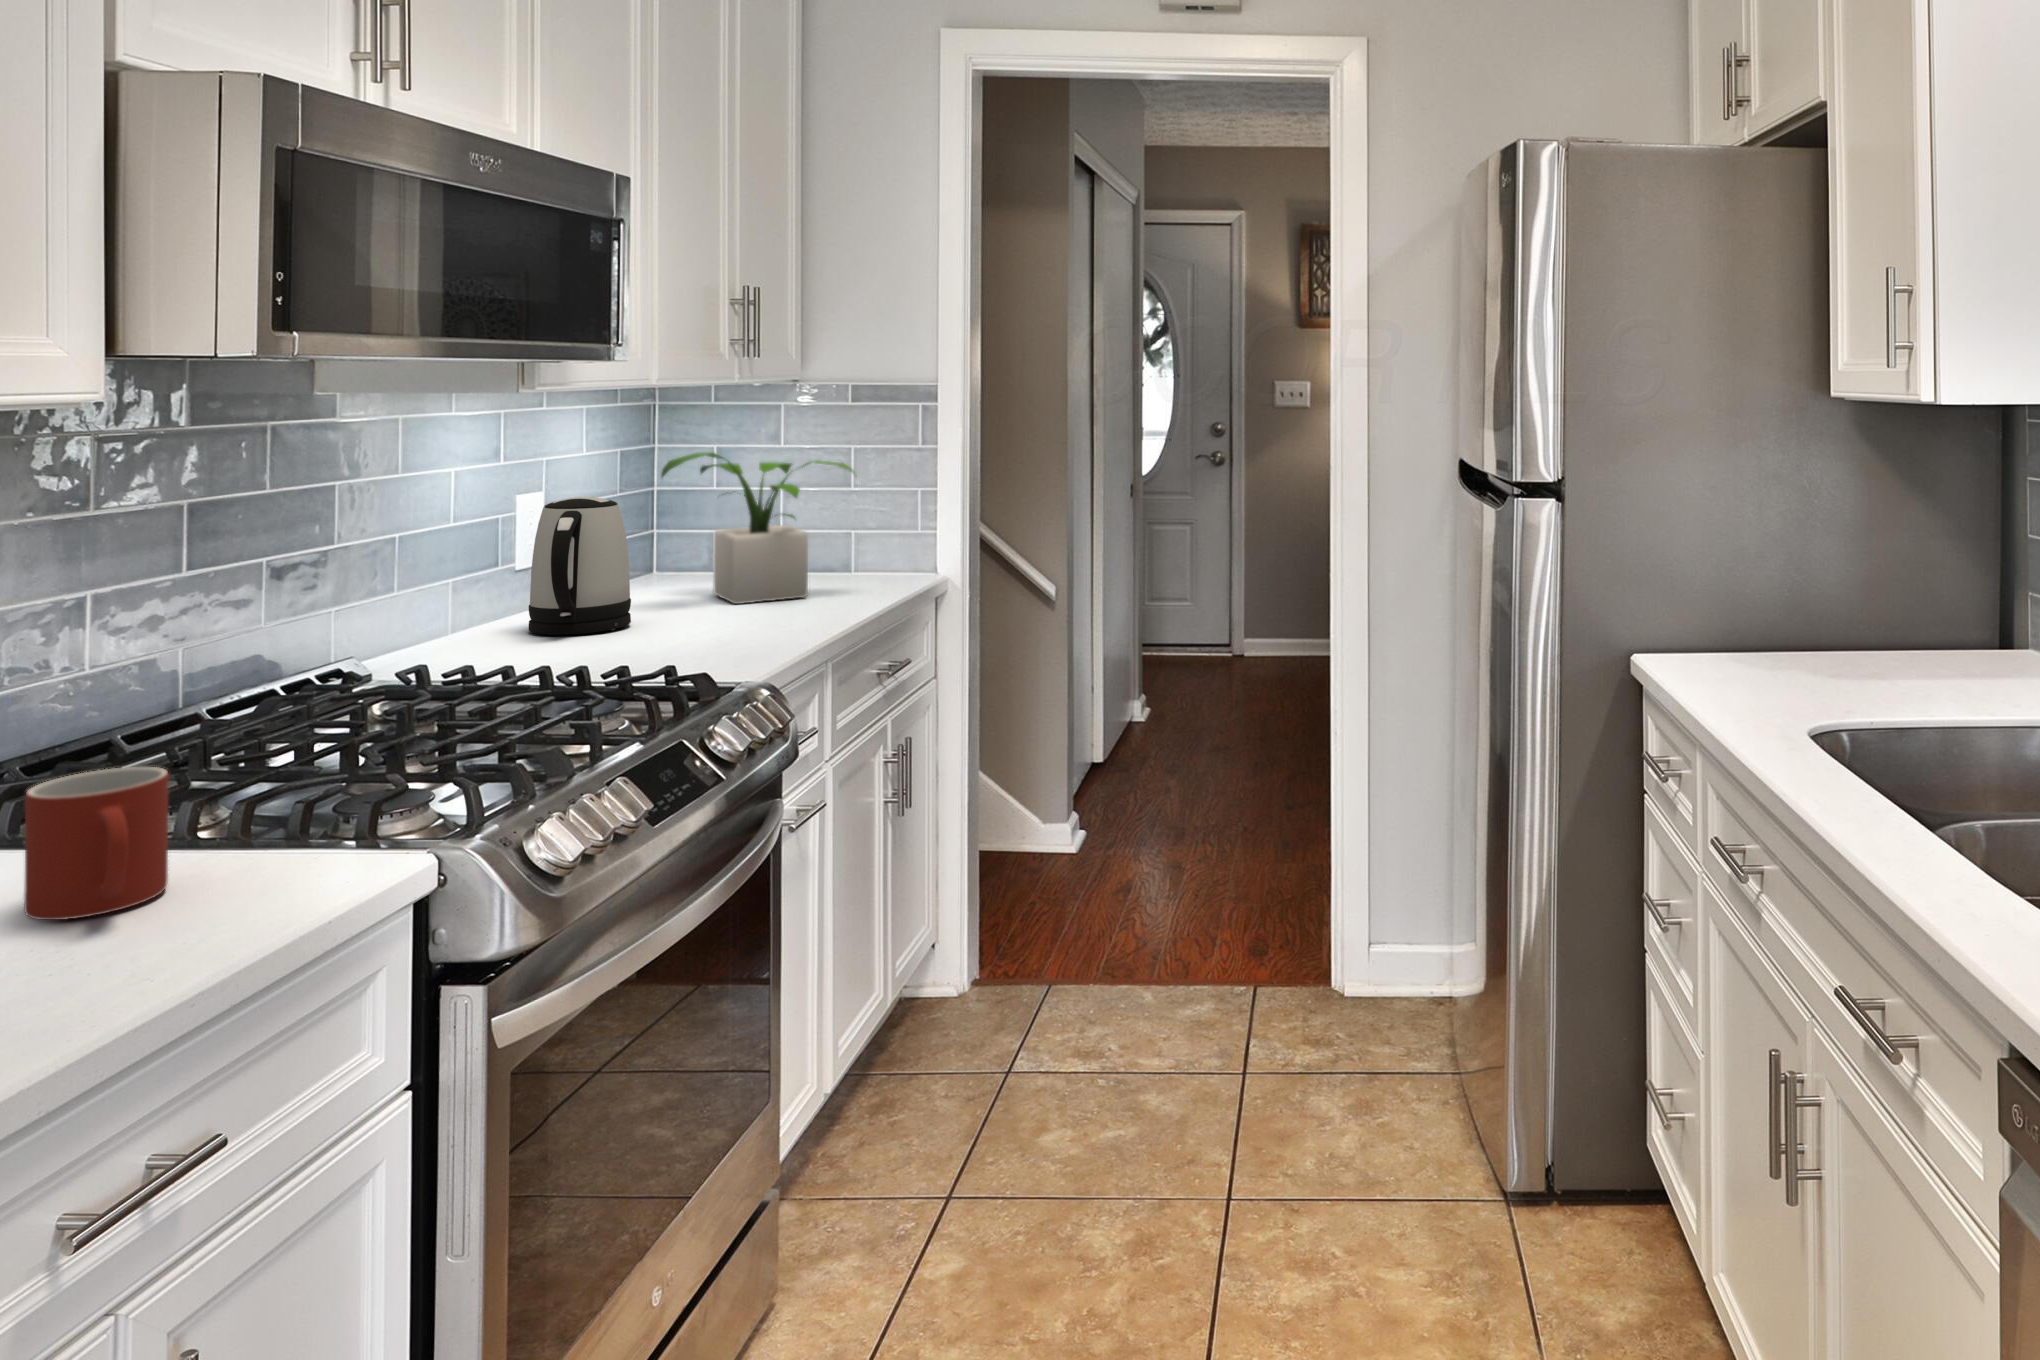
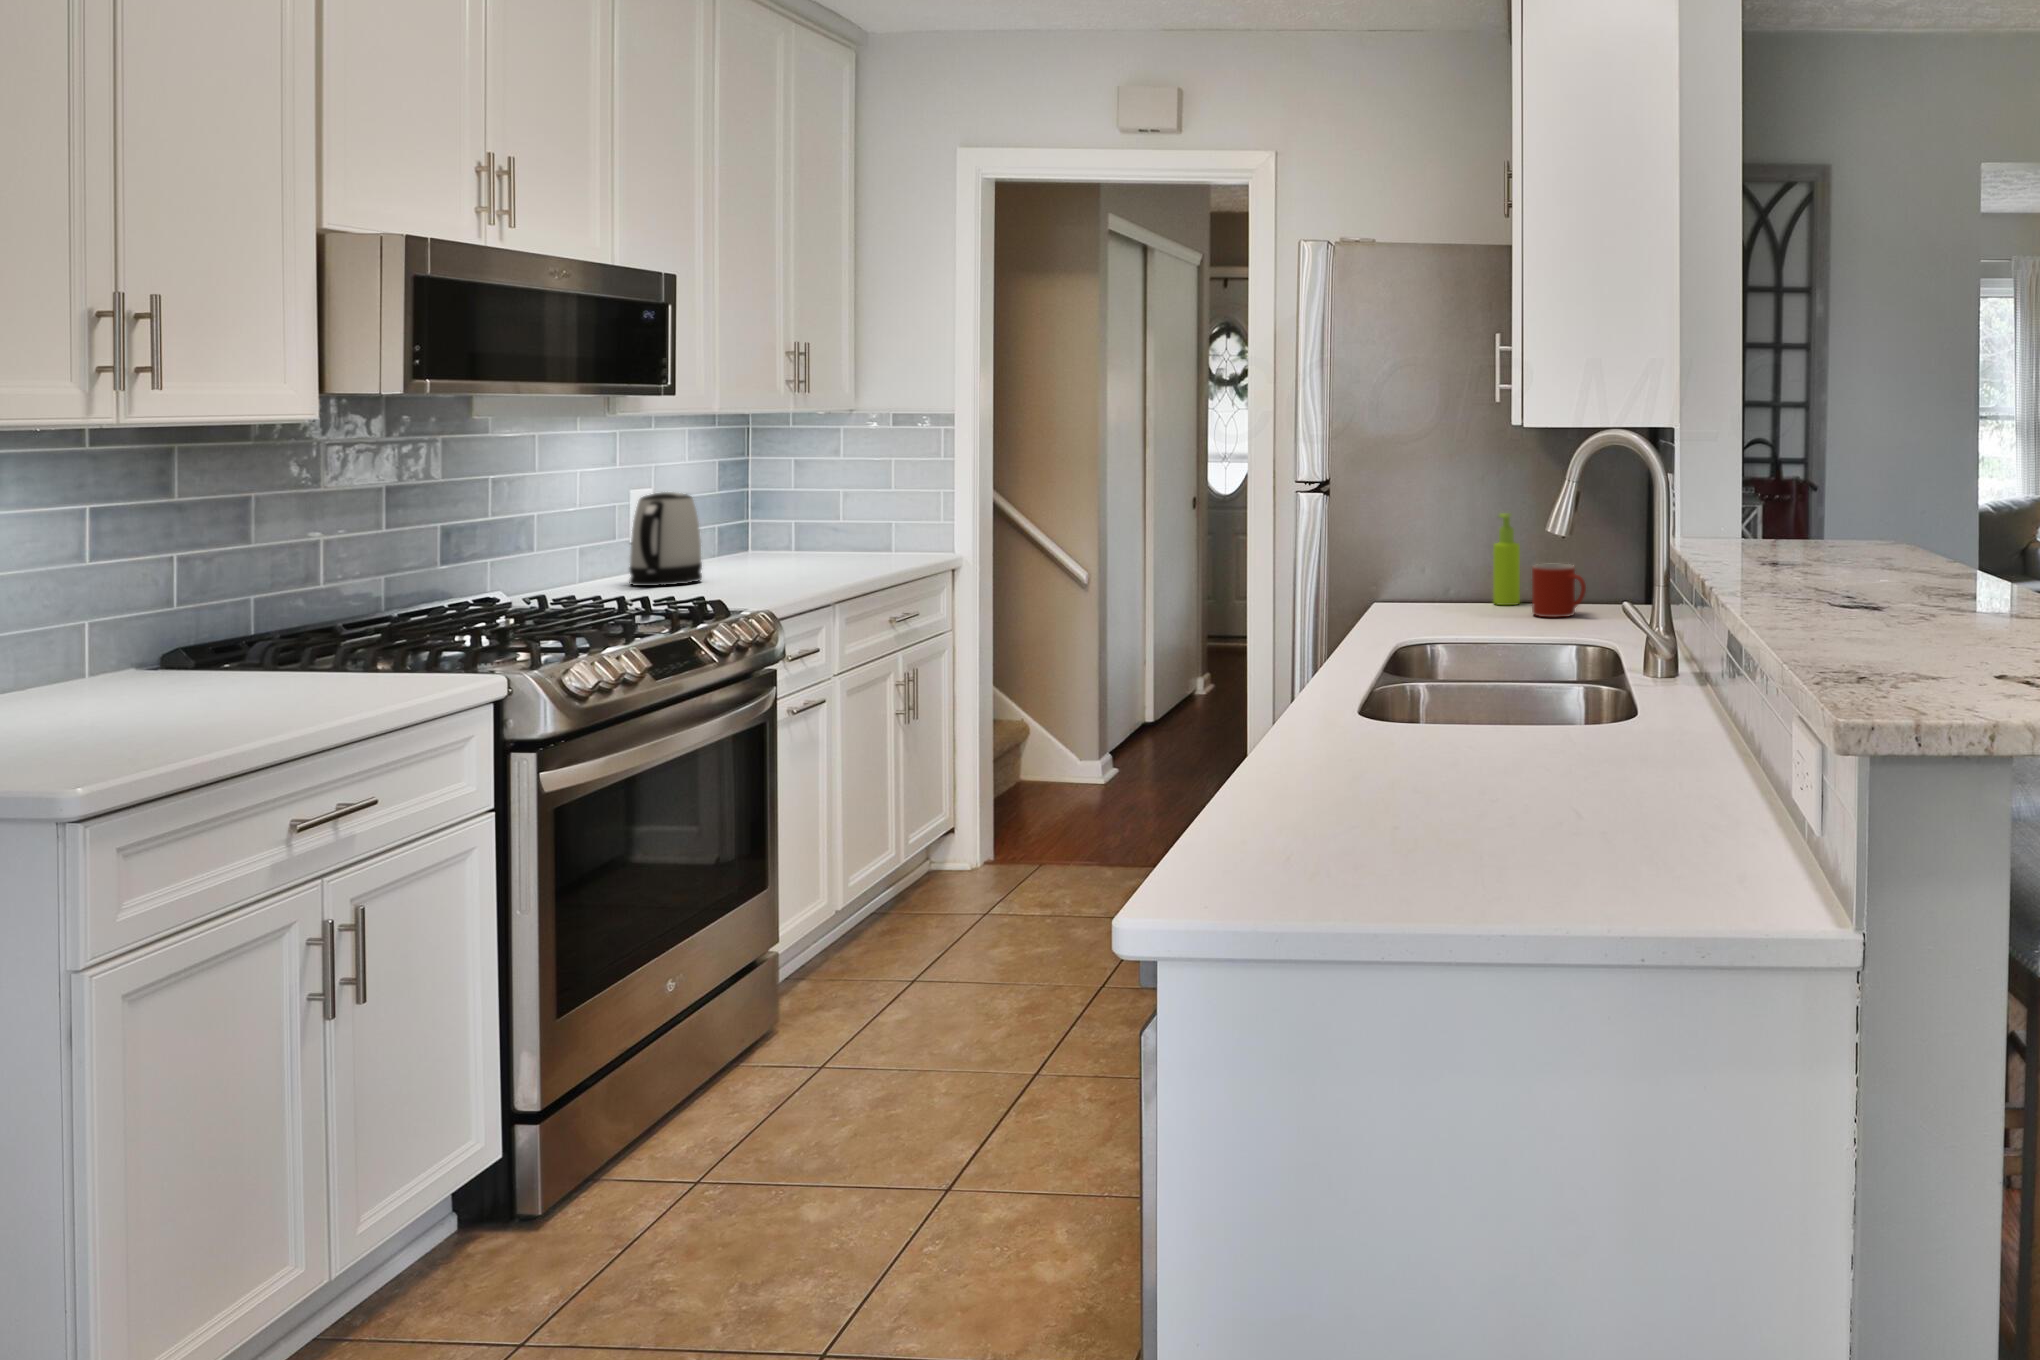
potted plant: present [661,452,855,604] -> none [730,462,878,571]
soap dispenser: none [1816,534,1856,667] -> present [1493,513,1520,605]
mug: present [24,767,169,920] -> present [1532,564,1586,617]

